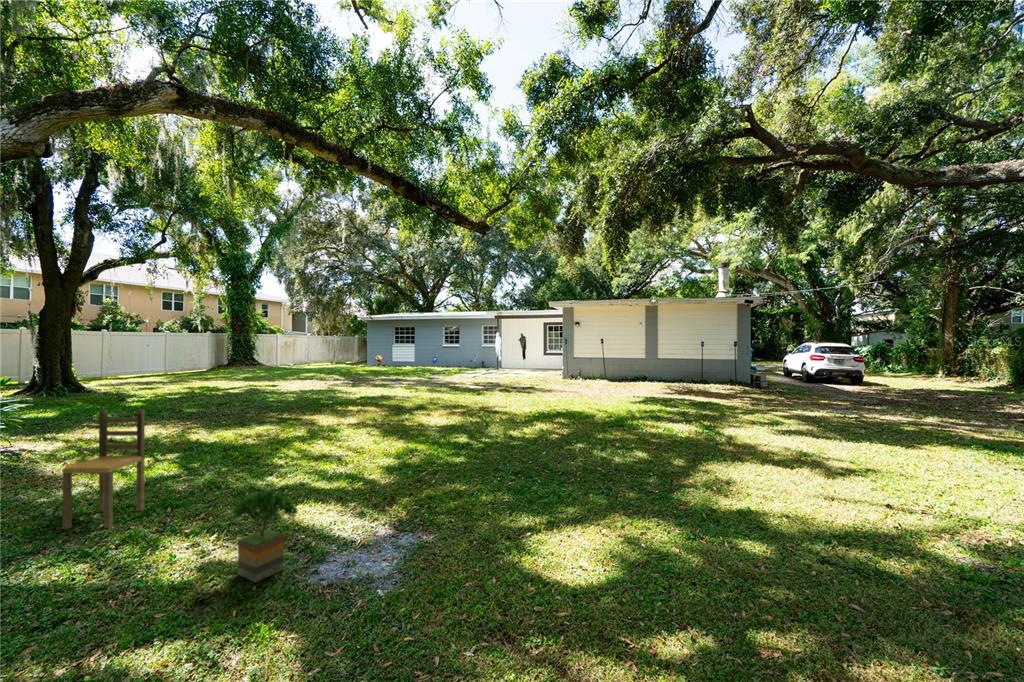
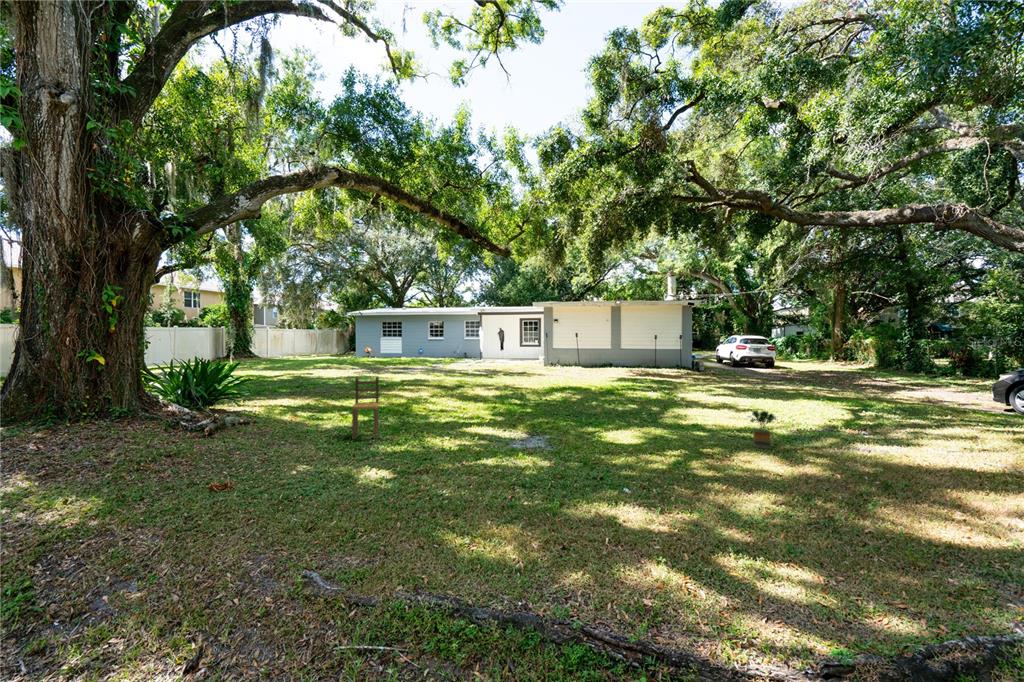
potted tree: present [232,490,298,582] -> present [750,411,776,449]

